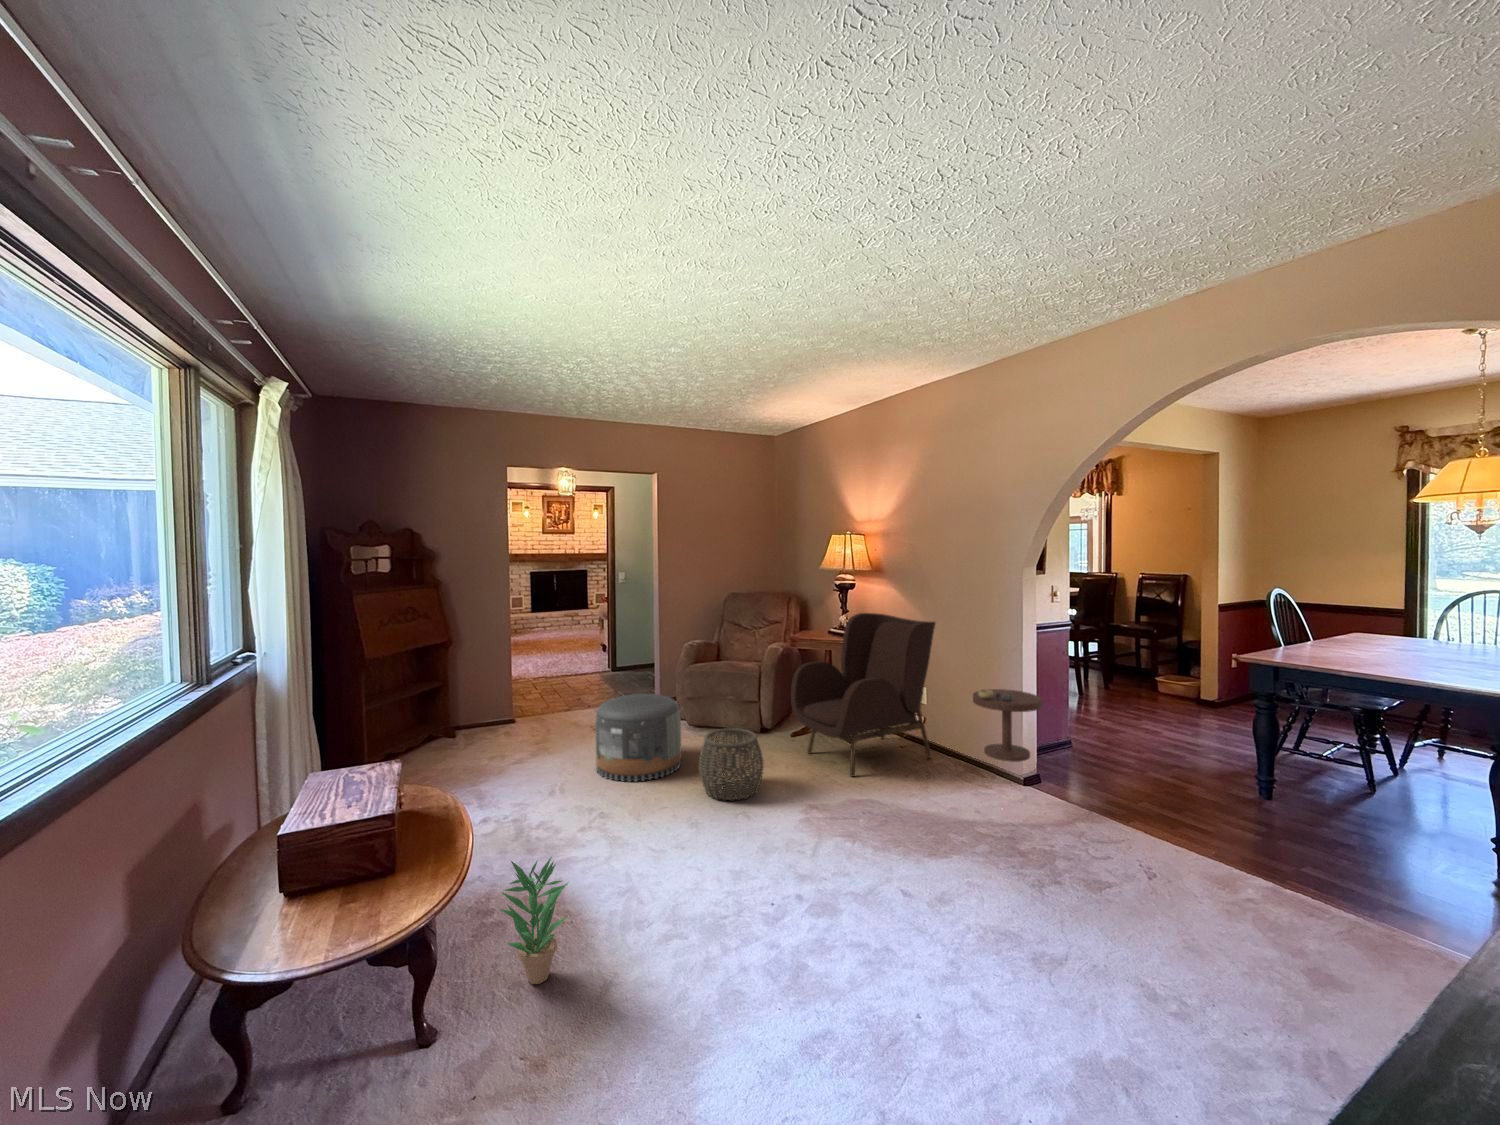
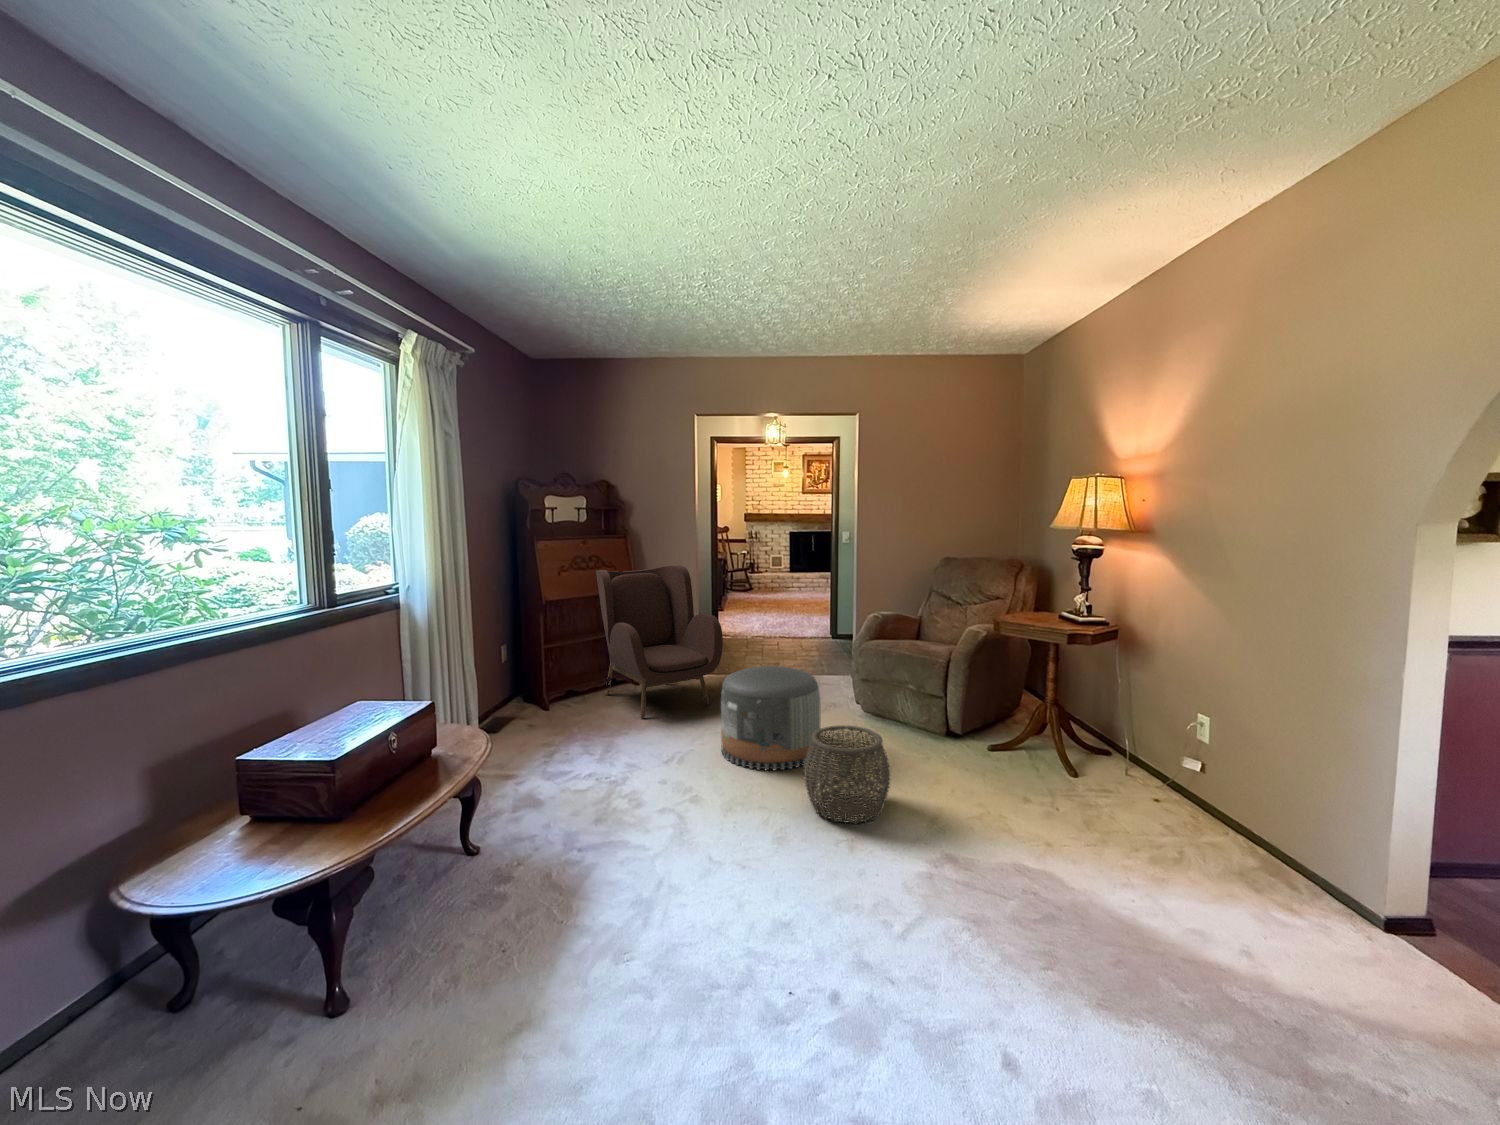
armchair: present [791,613,935,776] -> present [596,565,723,718]
side table: present [973,689,1042,762] -> none [1240,741,1413,971]
potted plant: present [500,857,569,984] -> none [379,838,479,993]

